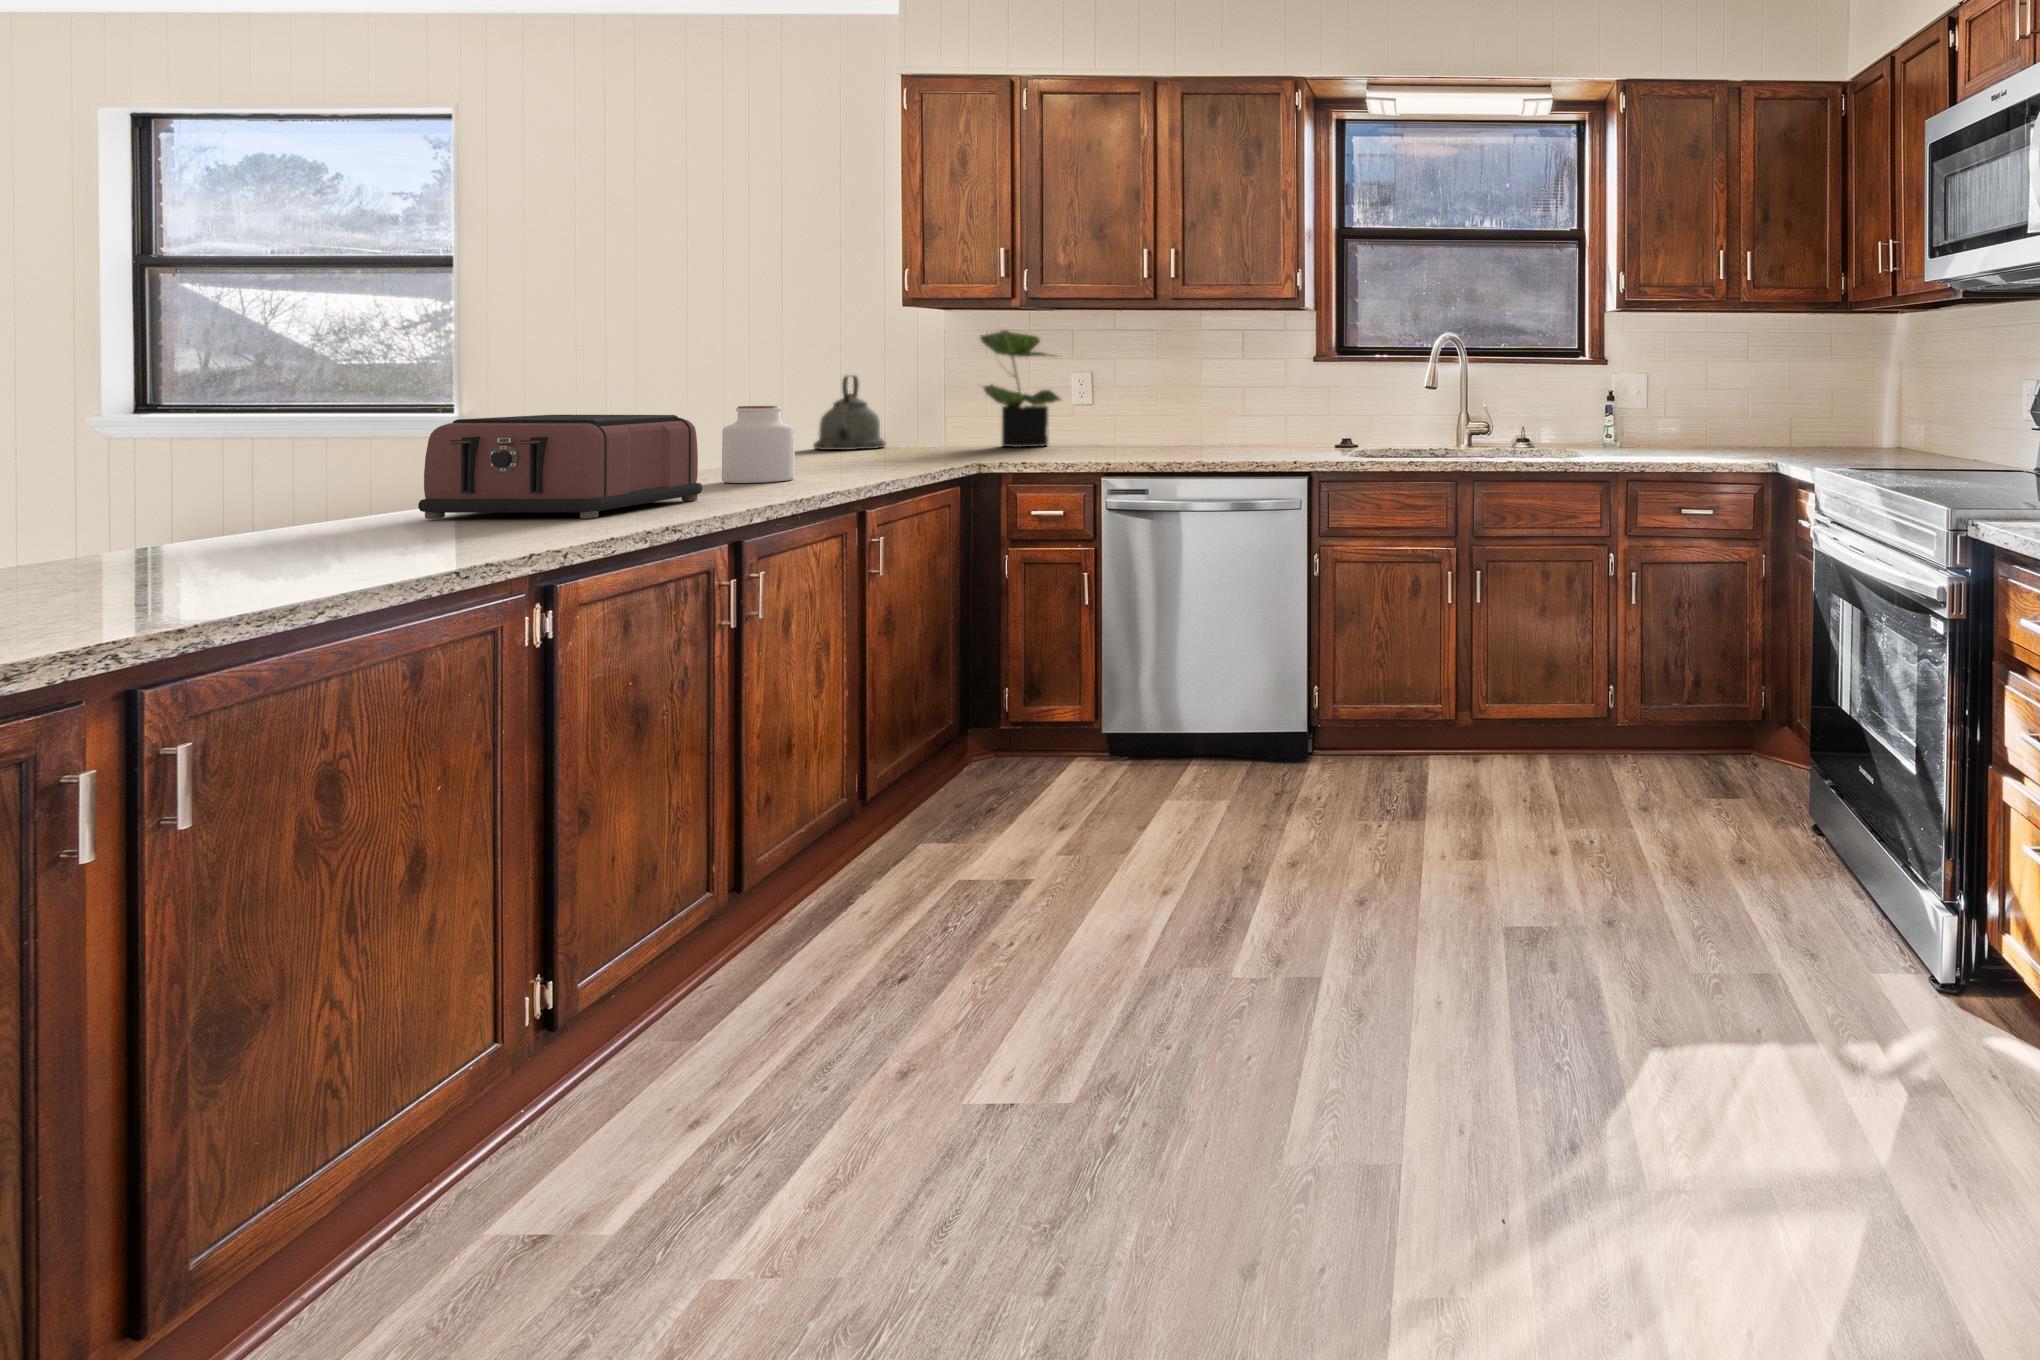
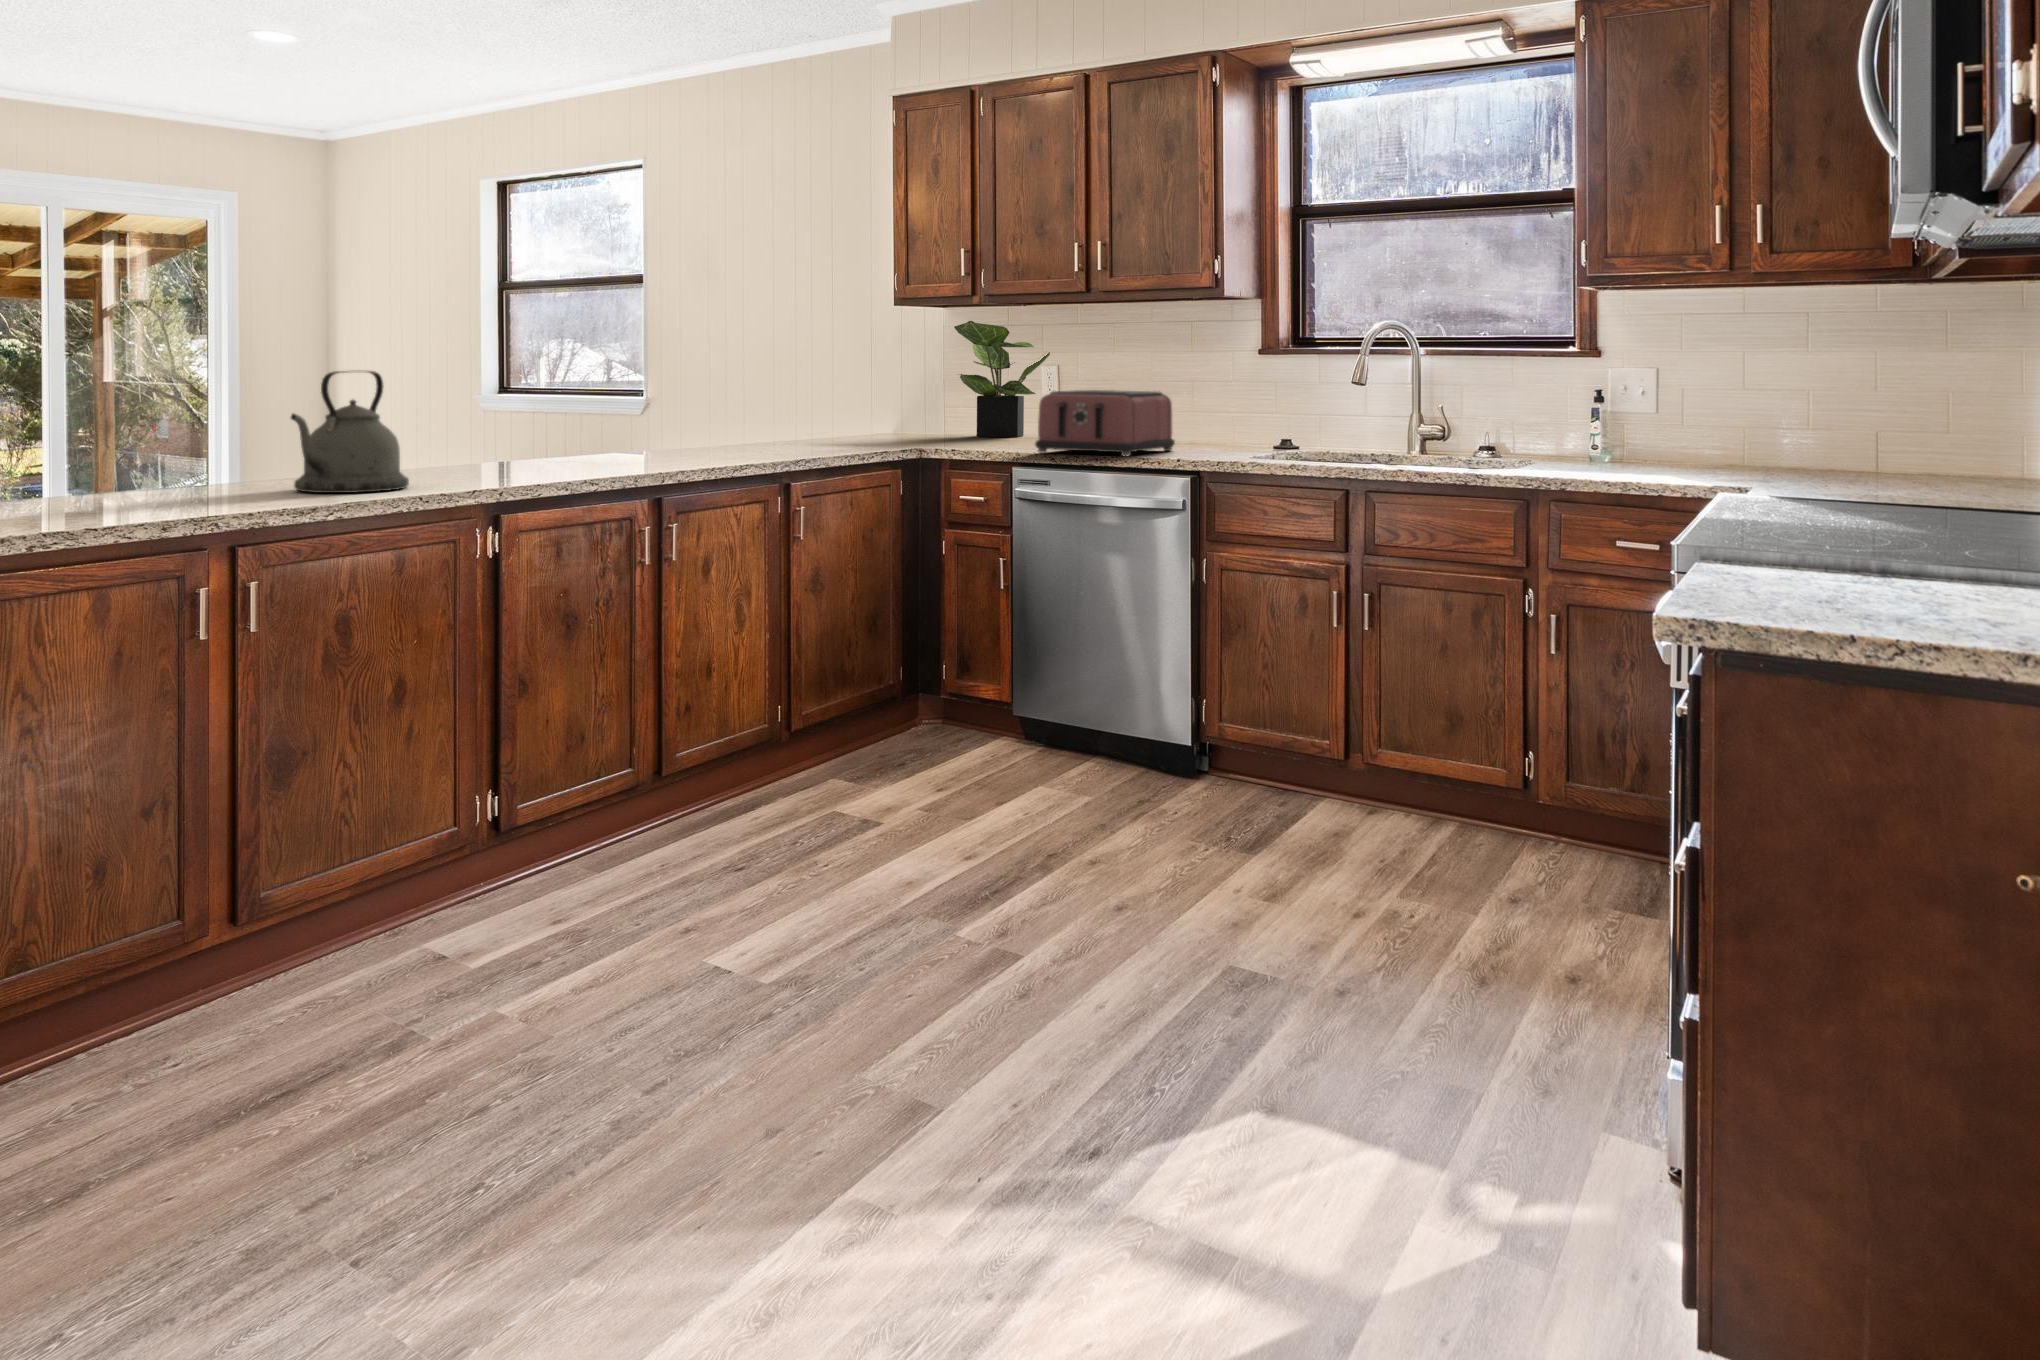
kettle: present [813,376,885,450] -> present [291,371,409,493]
jar: present [722,406,795,483] -> none [687,391,742,456]
toaster: present [418,415,702,519] -> present [1035,390,1175,456]

